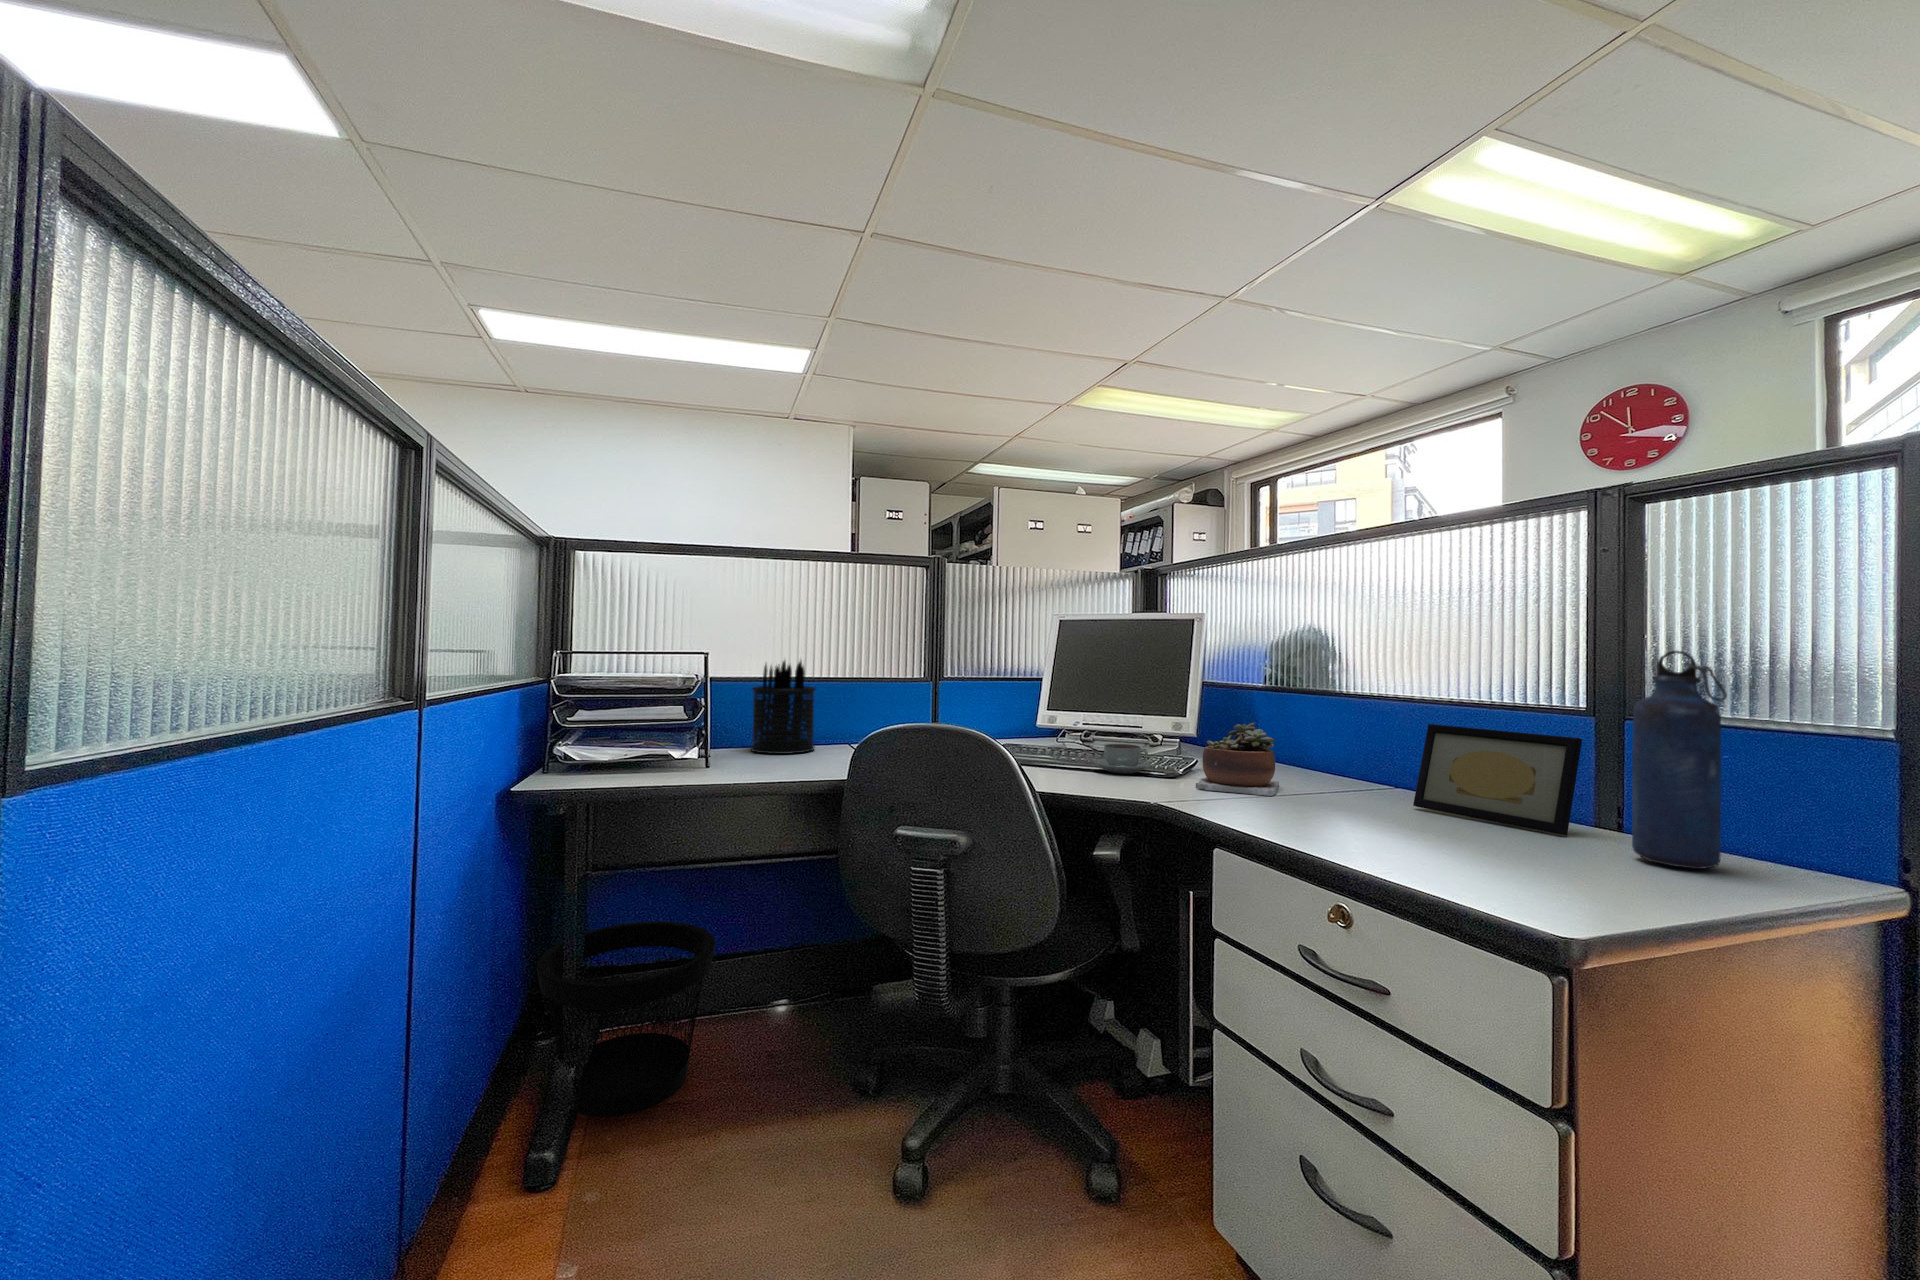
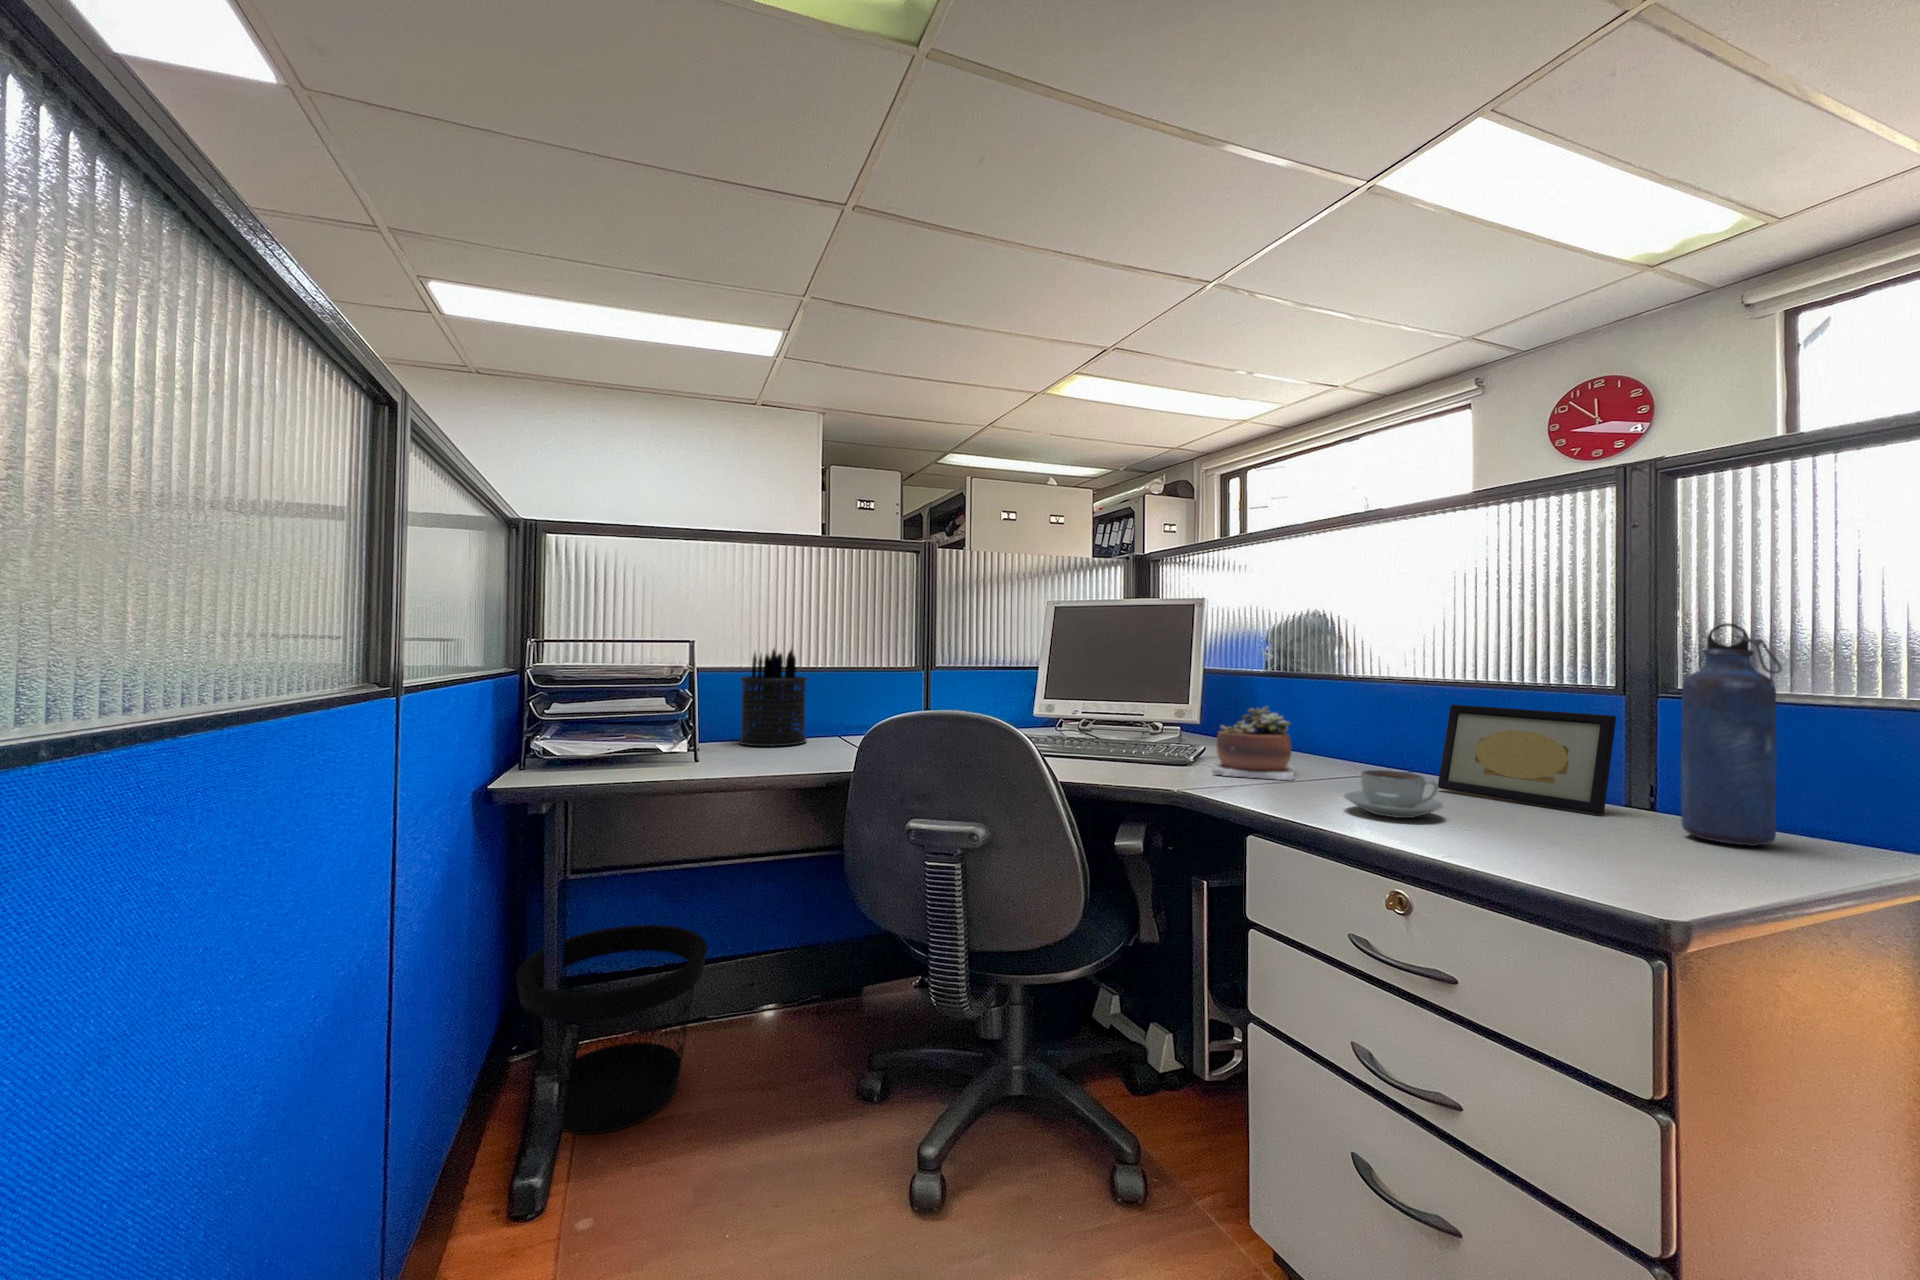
coffee cup: present [1094,744,1151,773] -> present [1344,770,1443,818]

